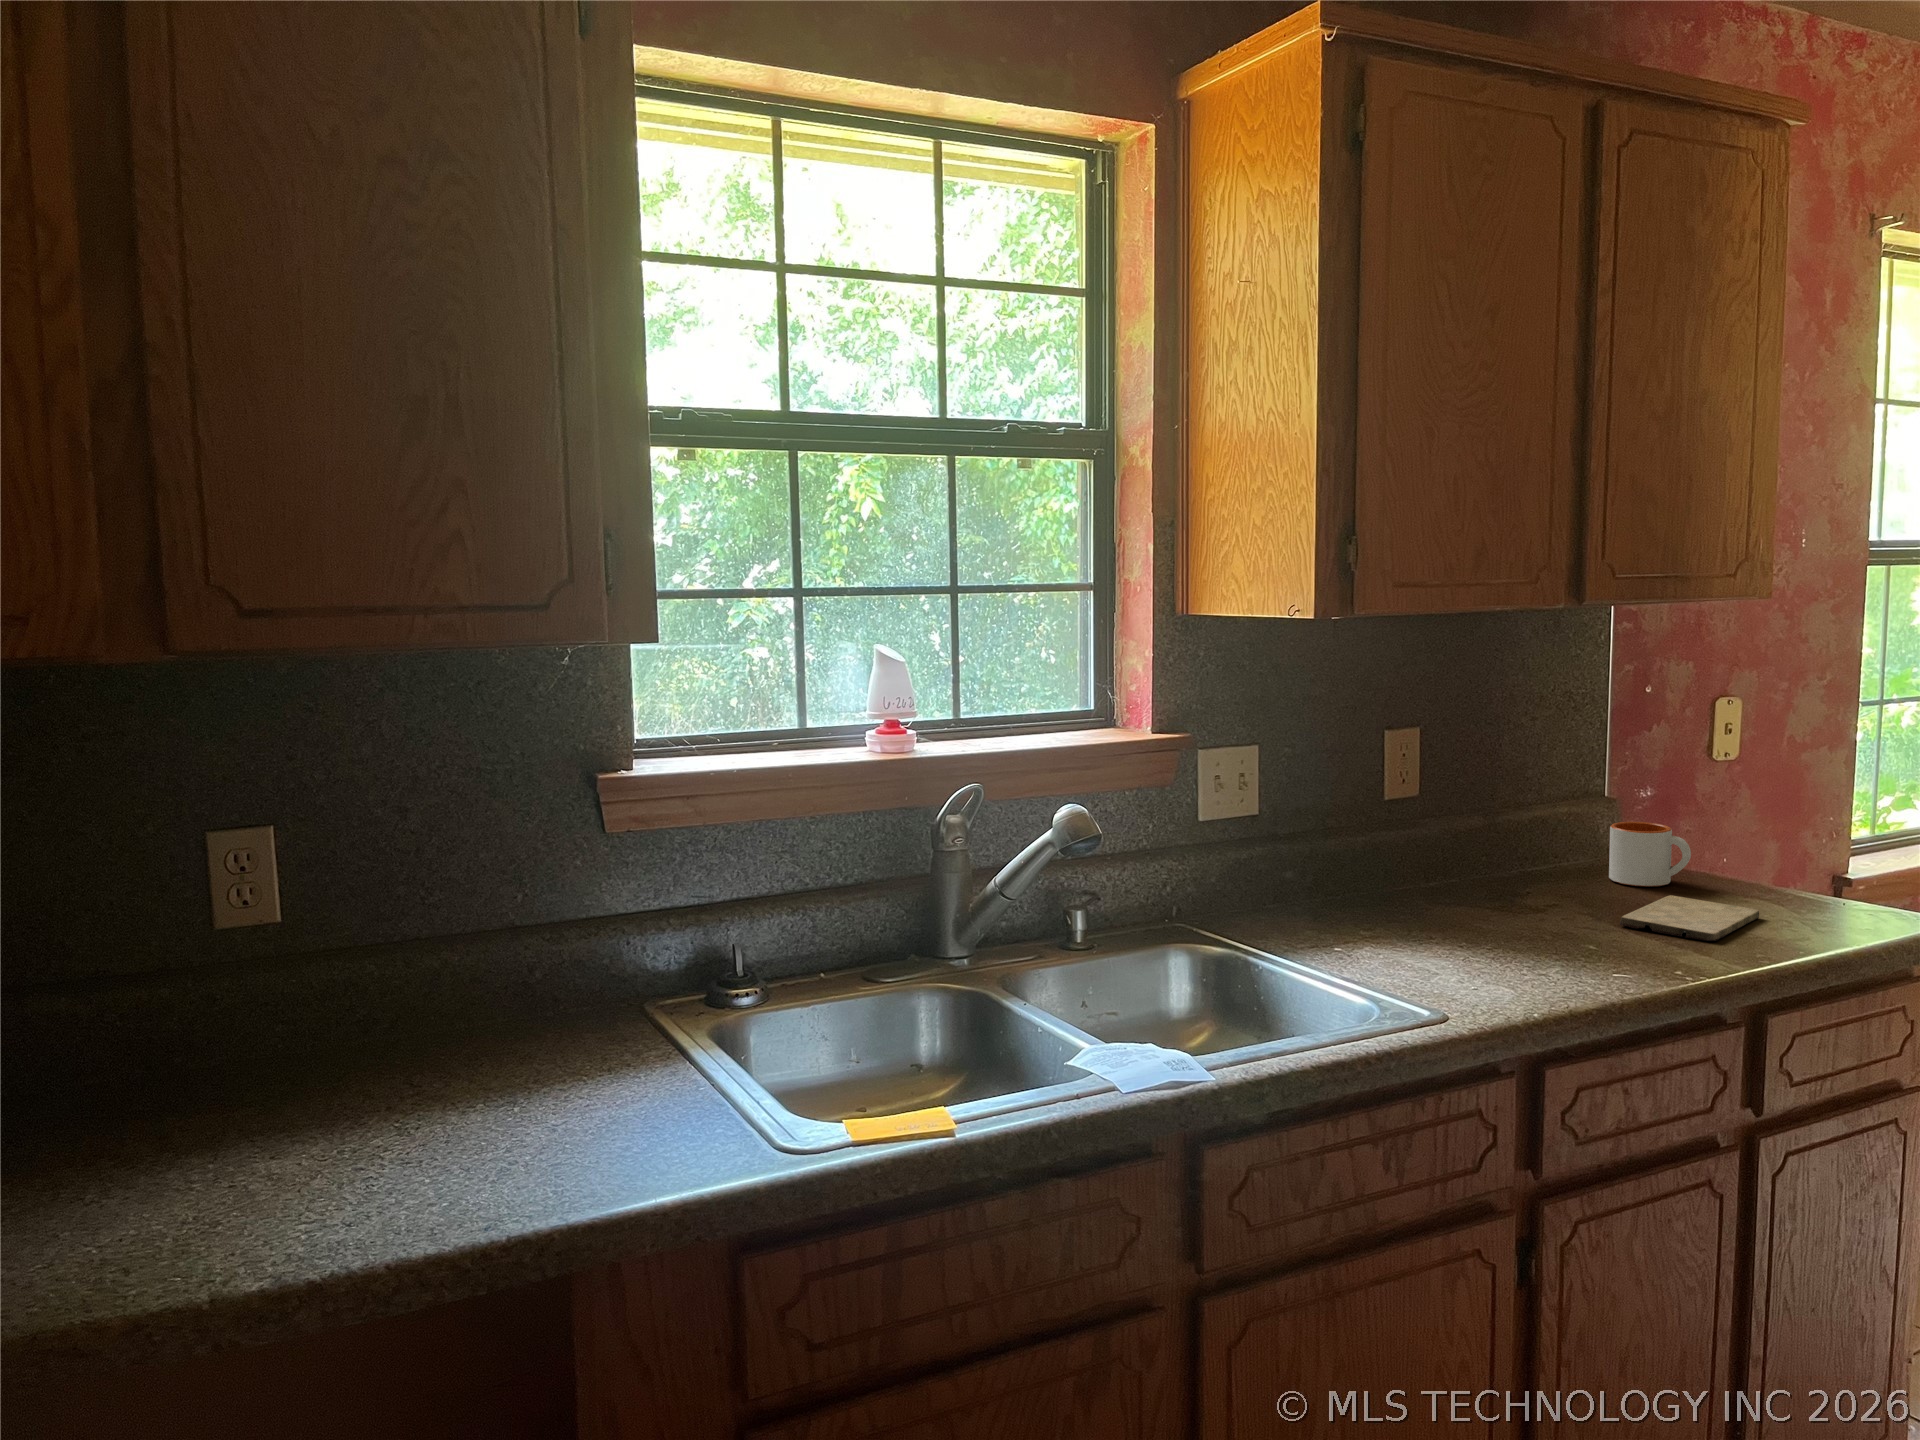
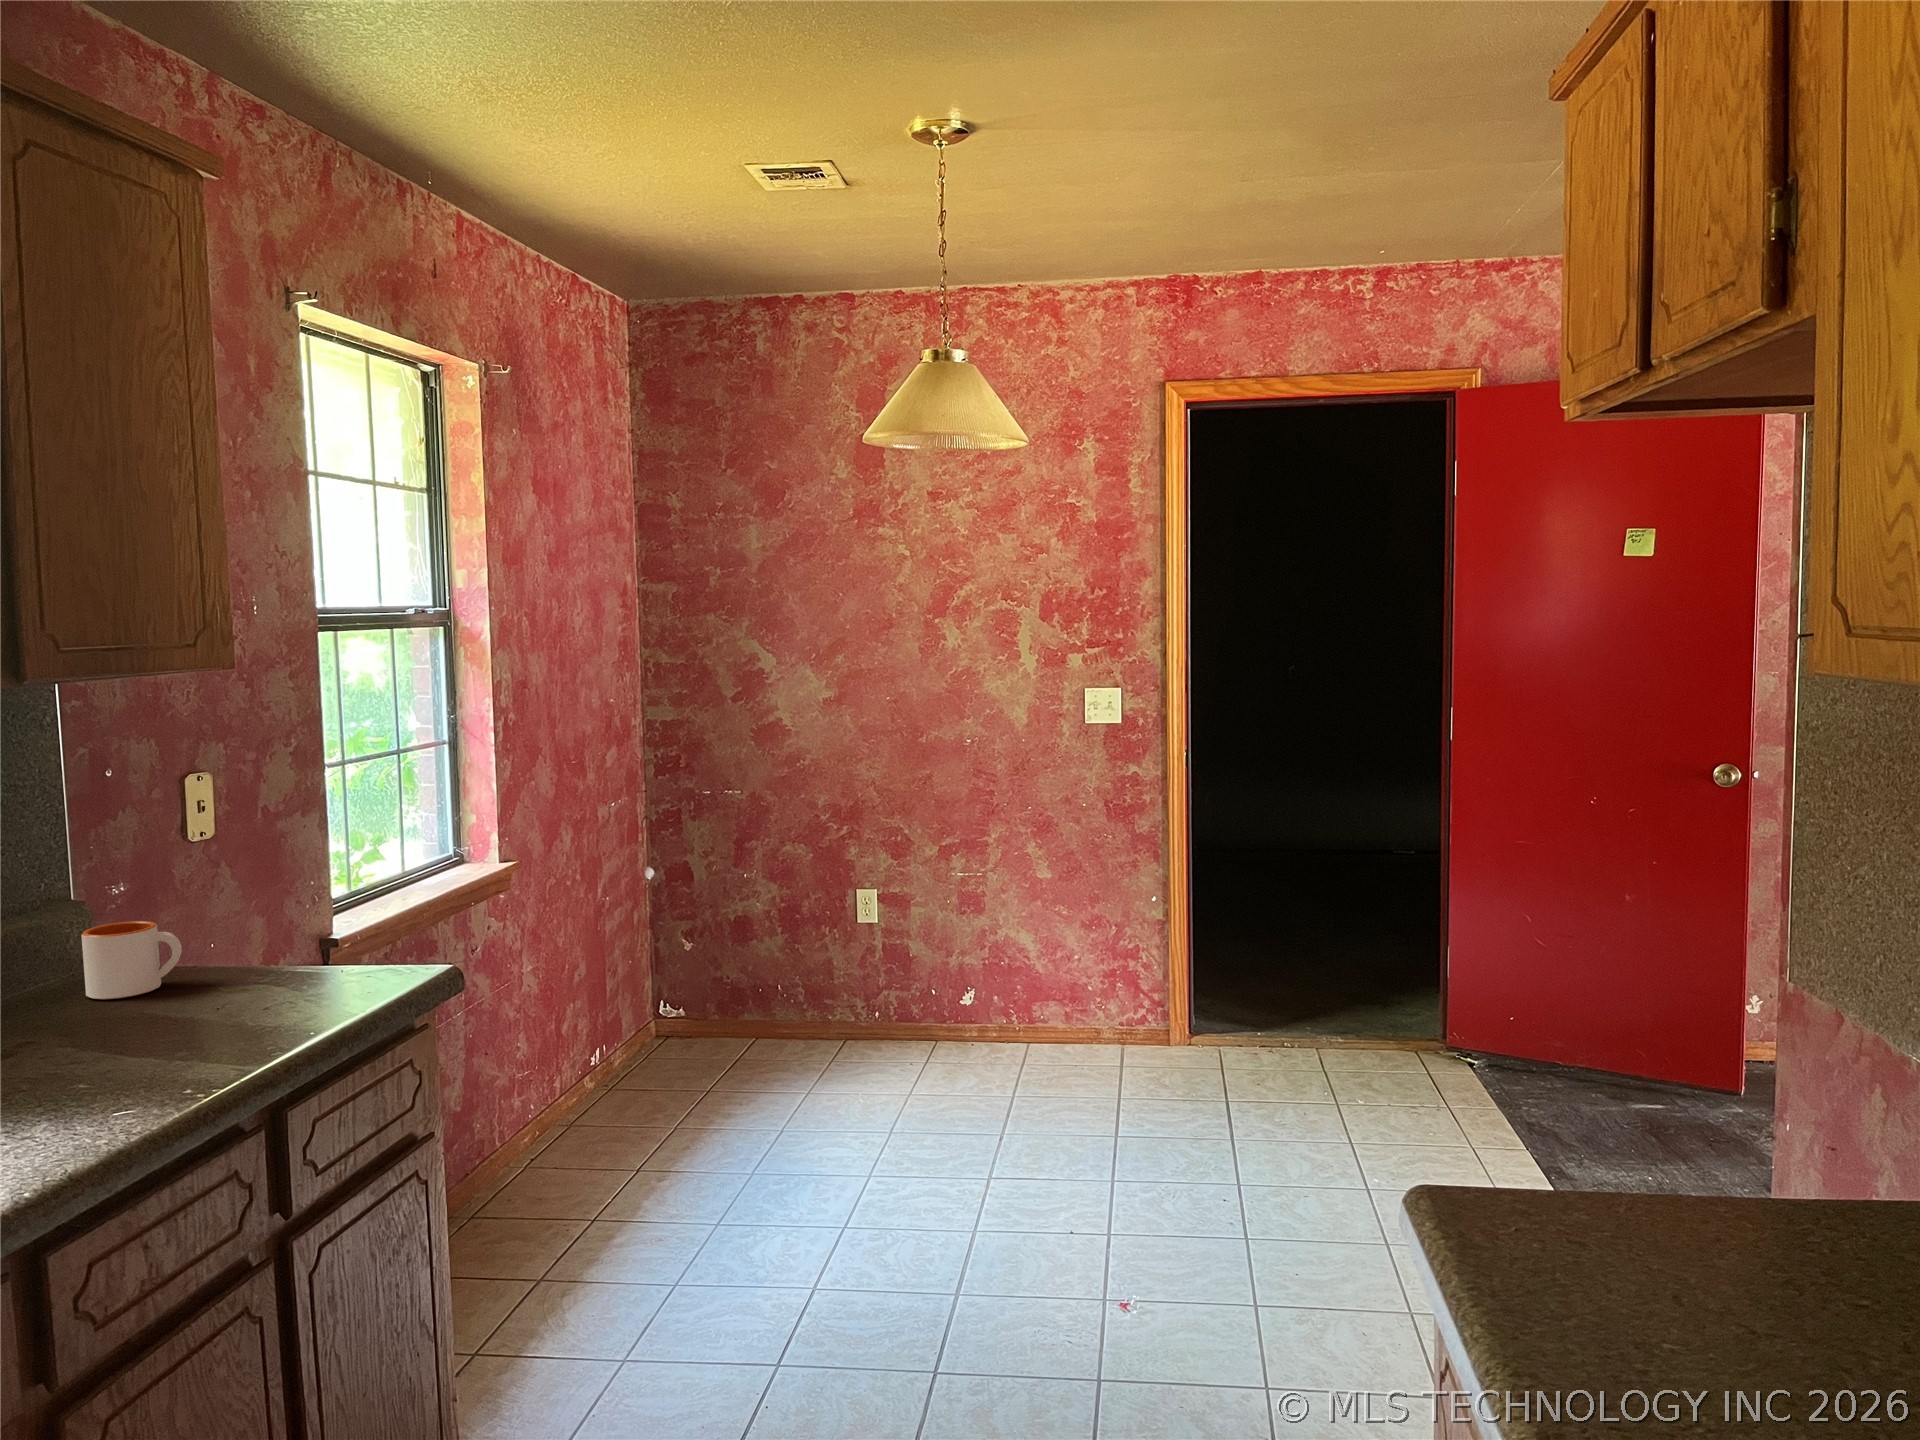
cutting board: present [1620,895,1759,941] -> none [110,994,265,1051]

